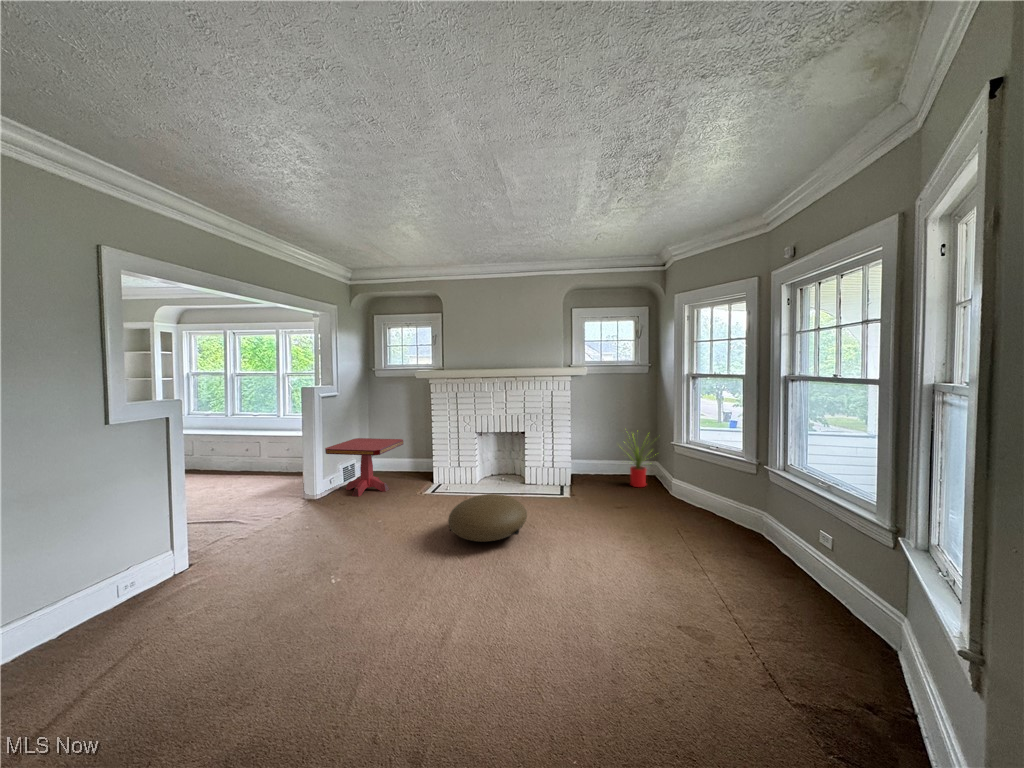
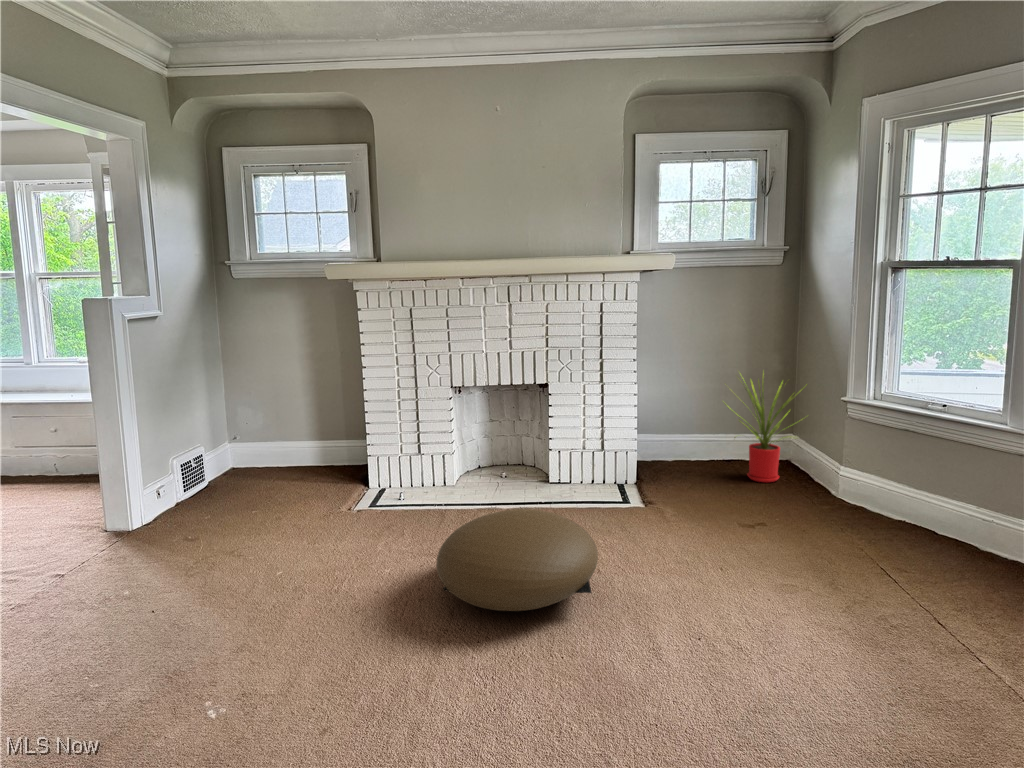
side table: present [325,438,403,497] -> none [141,403,305,521]

